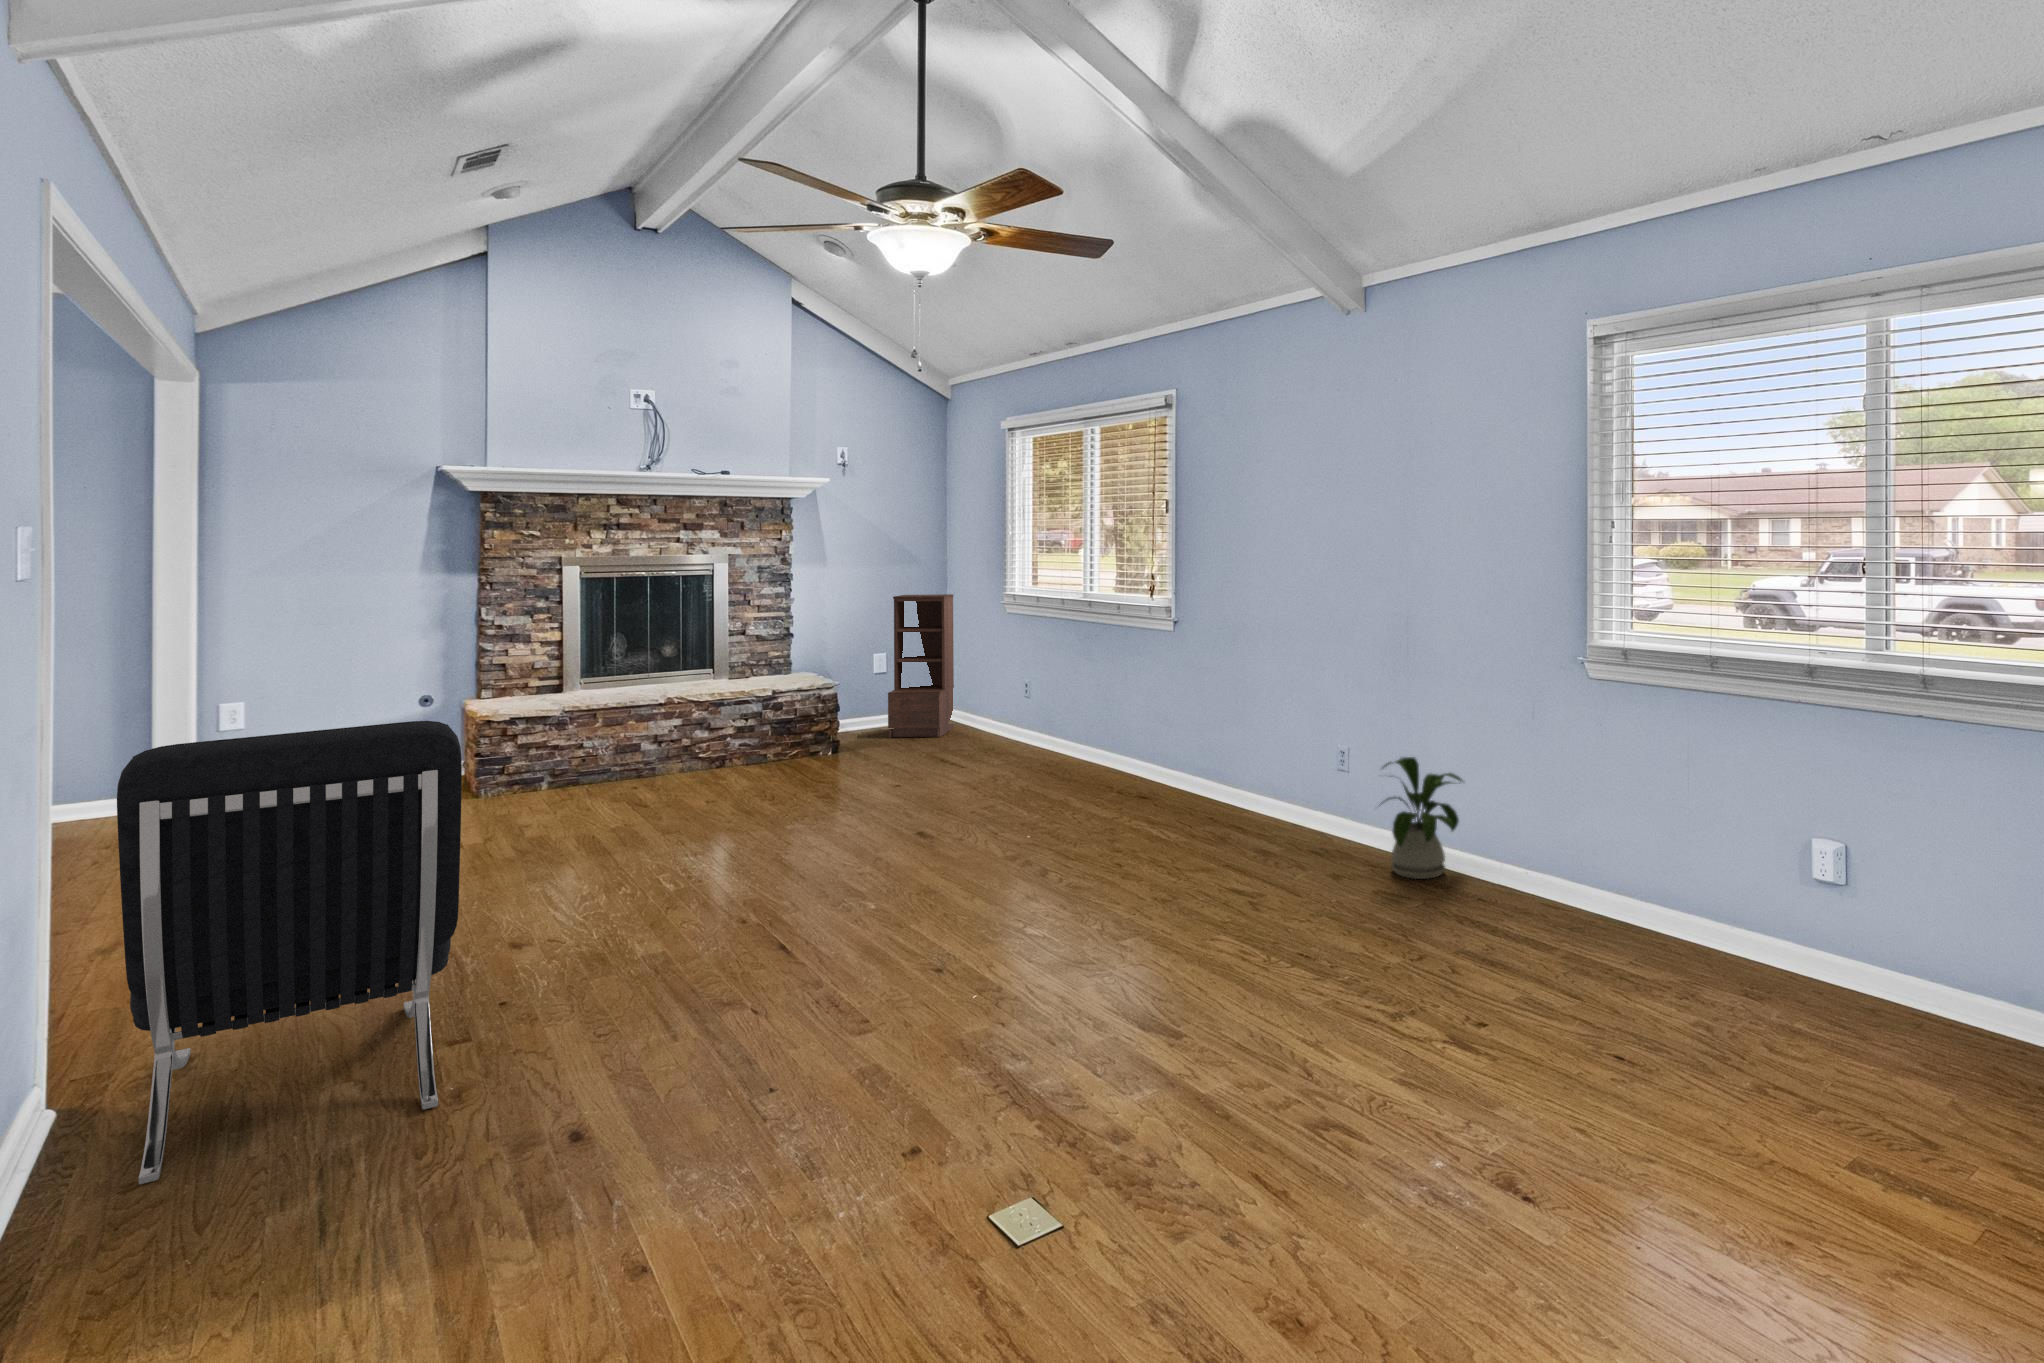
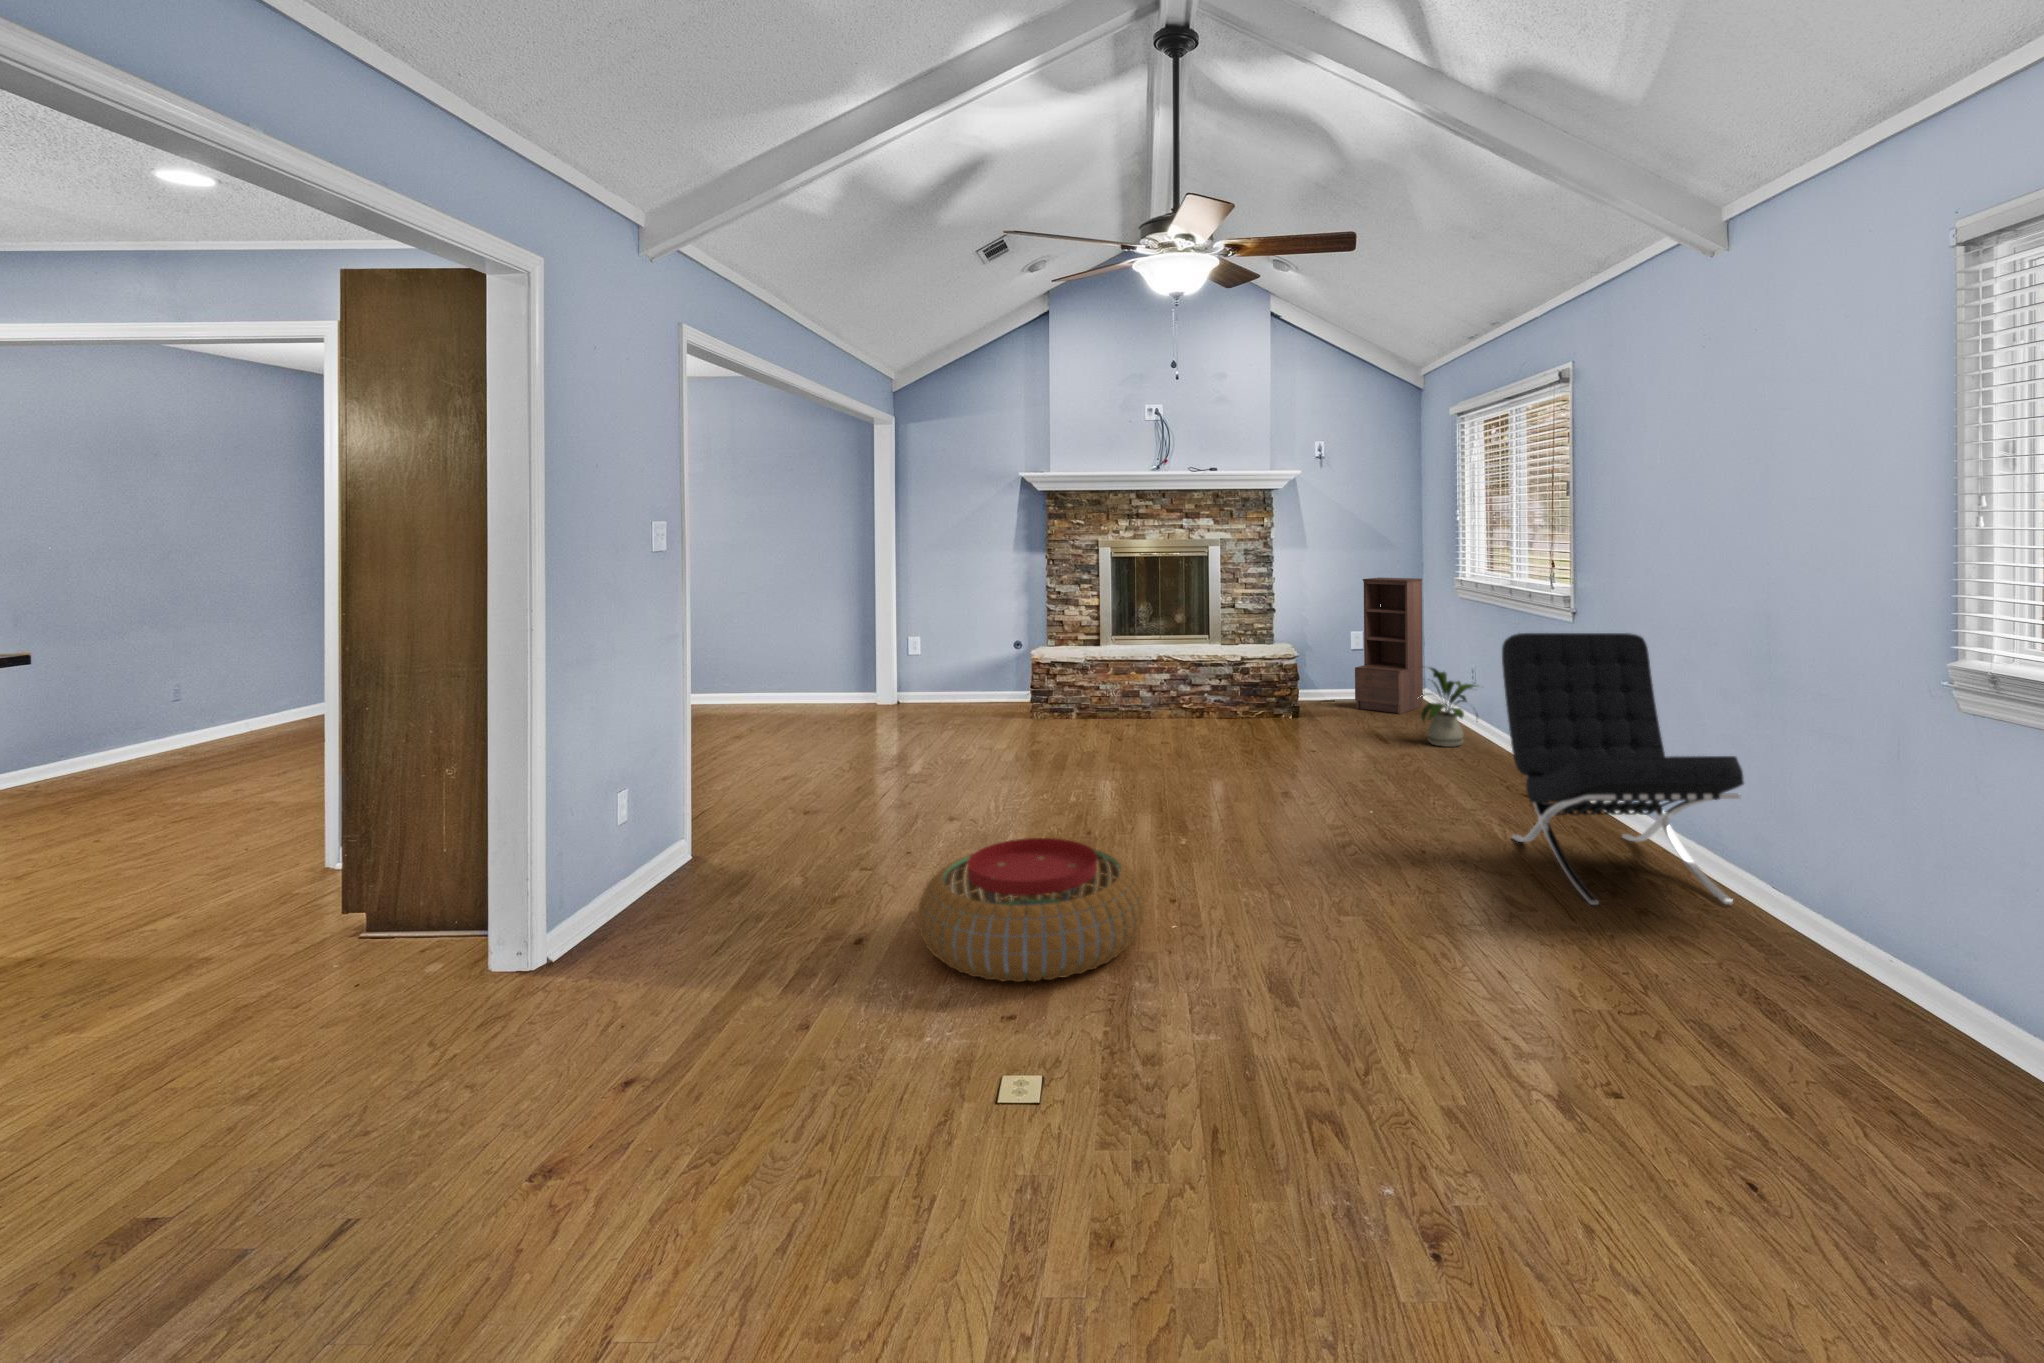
lounge chair: present [117,721,462,1185] -> present [1502,633,1744,905]
house plant: present [1382,757,1462,879] -> present [1421,668,1478,747]
pouf: none [683,875,949,1029] -> present [918,838,1146,982]

